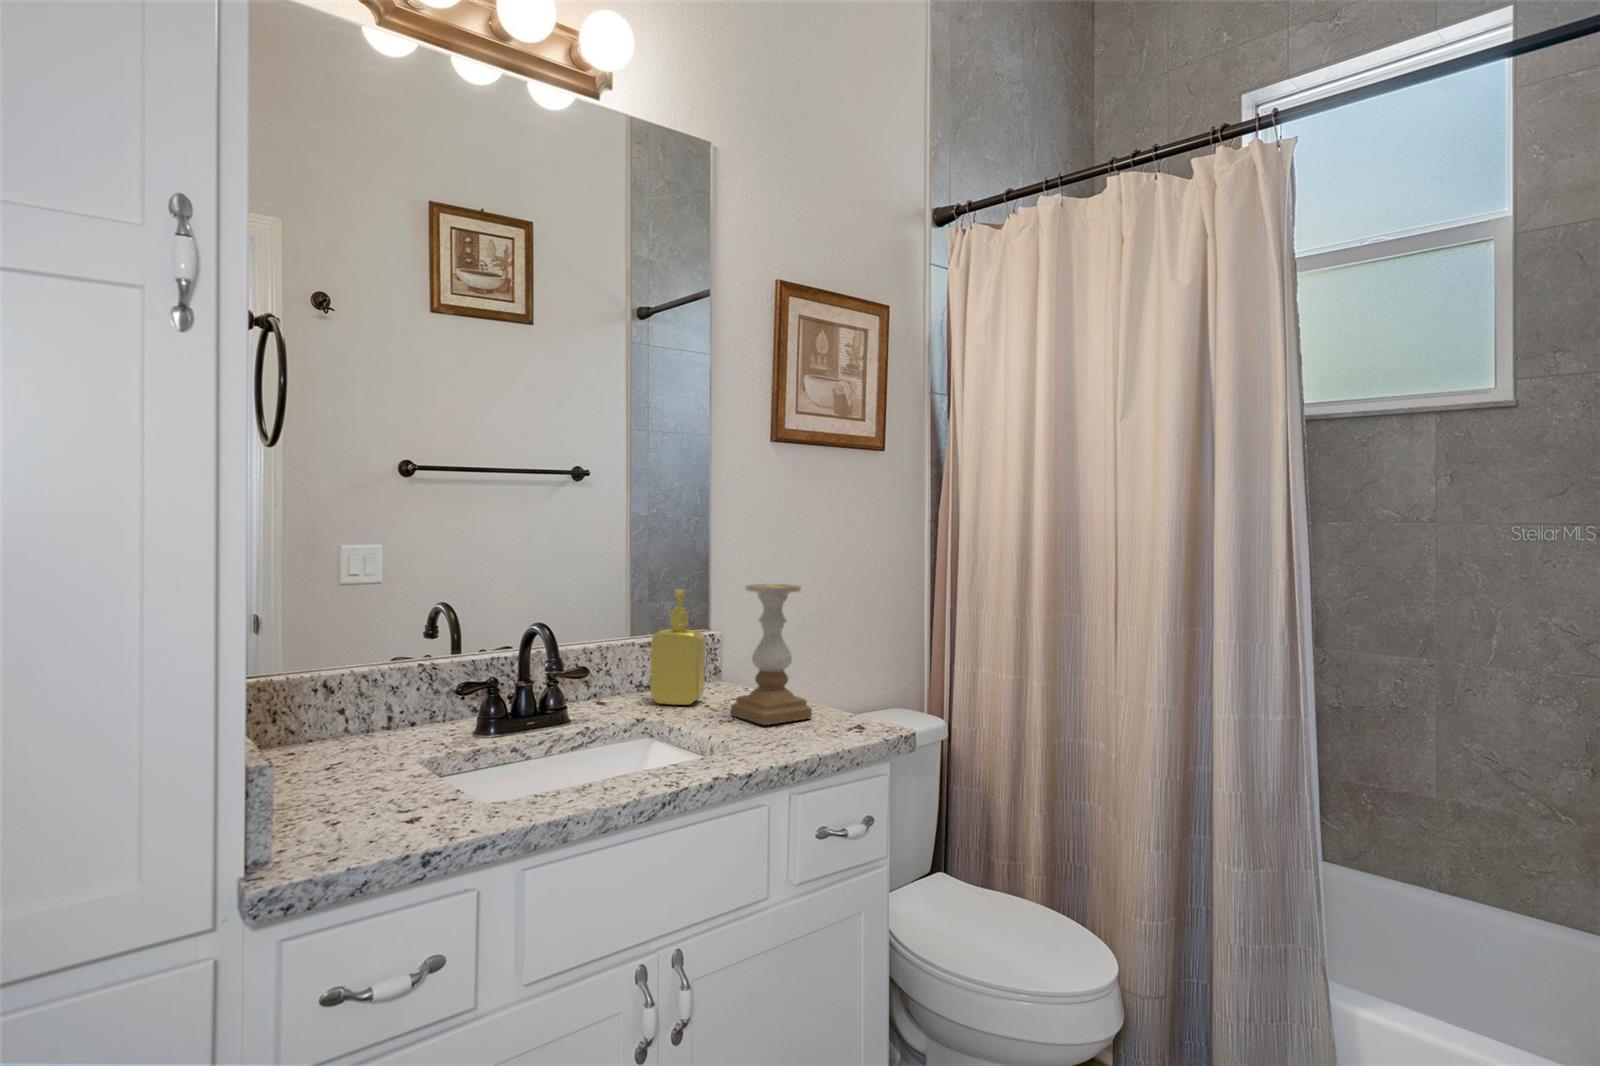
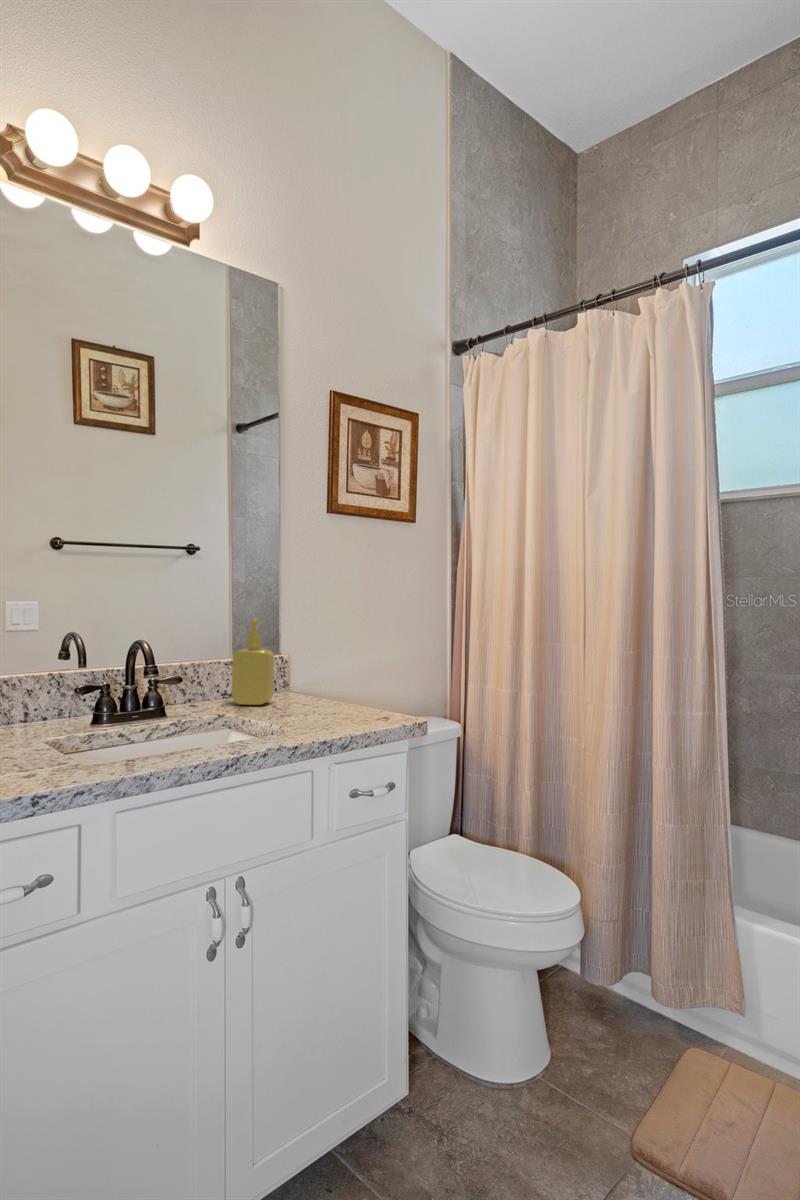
candle holder: present [731,584,812,725] -> none [291,613,352,716]

